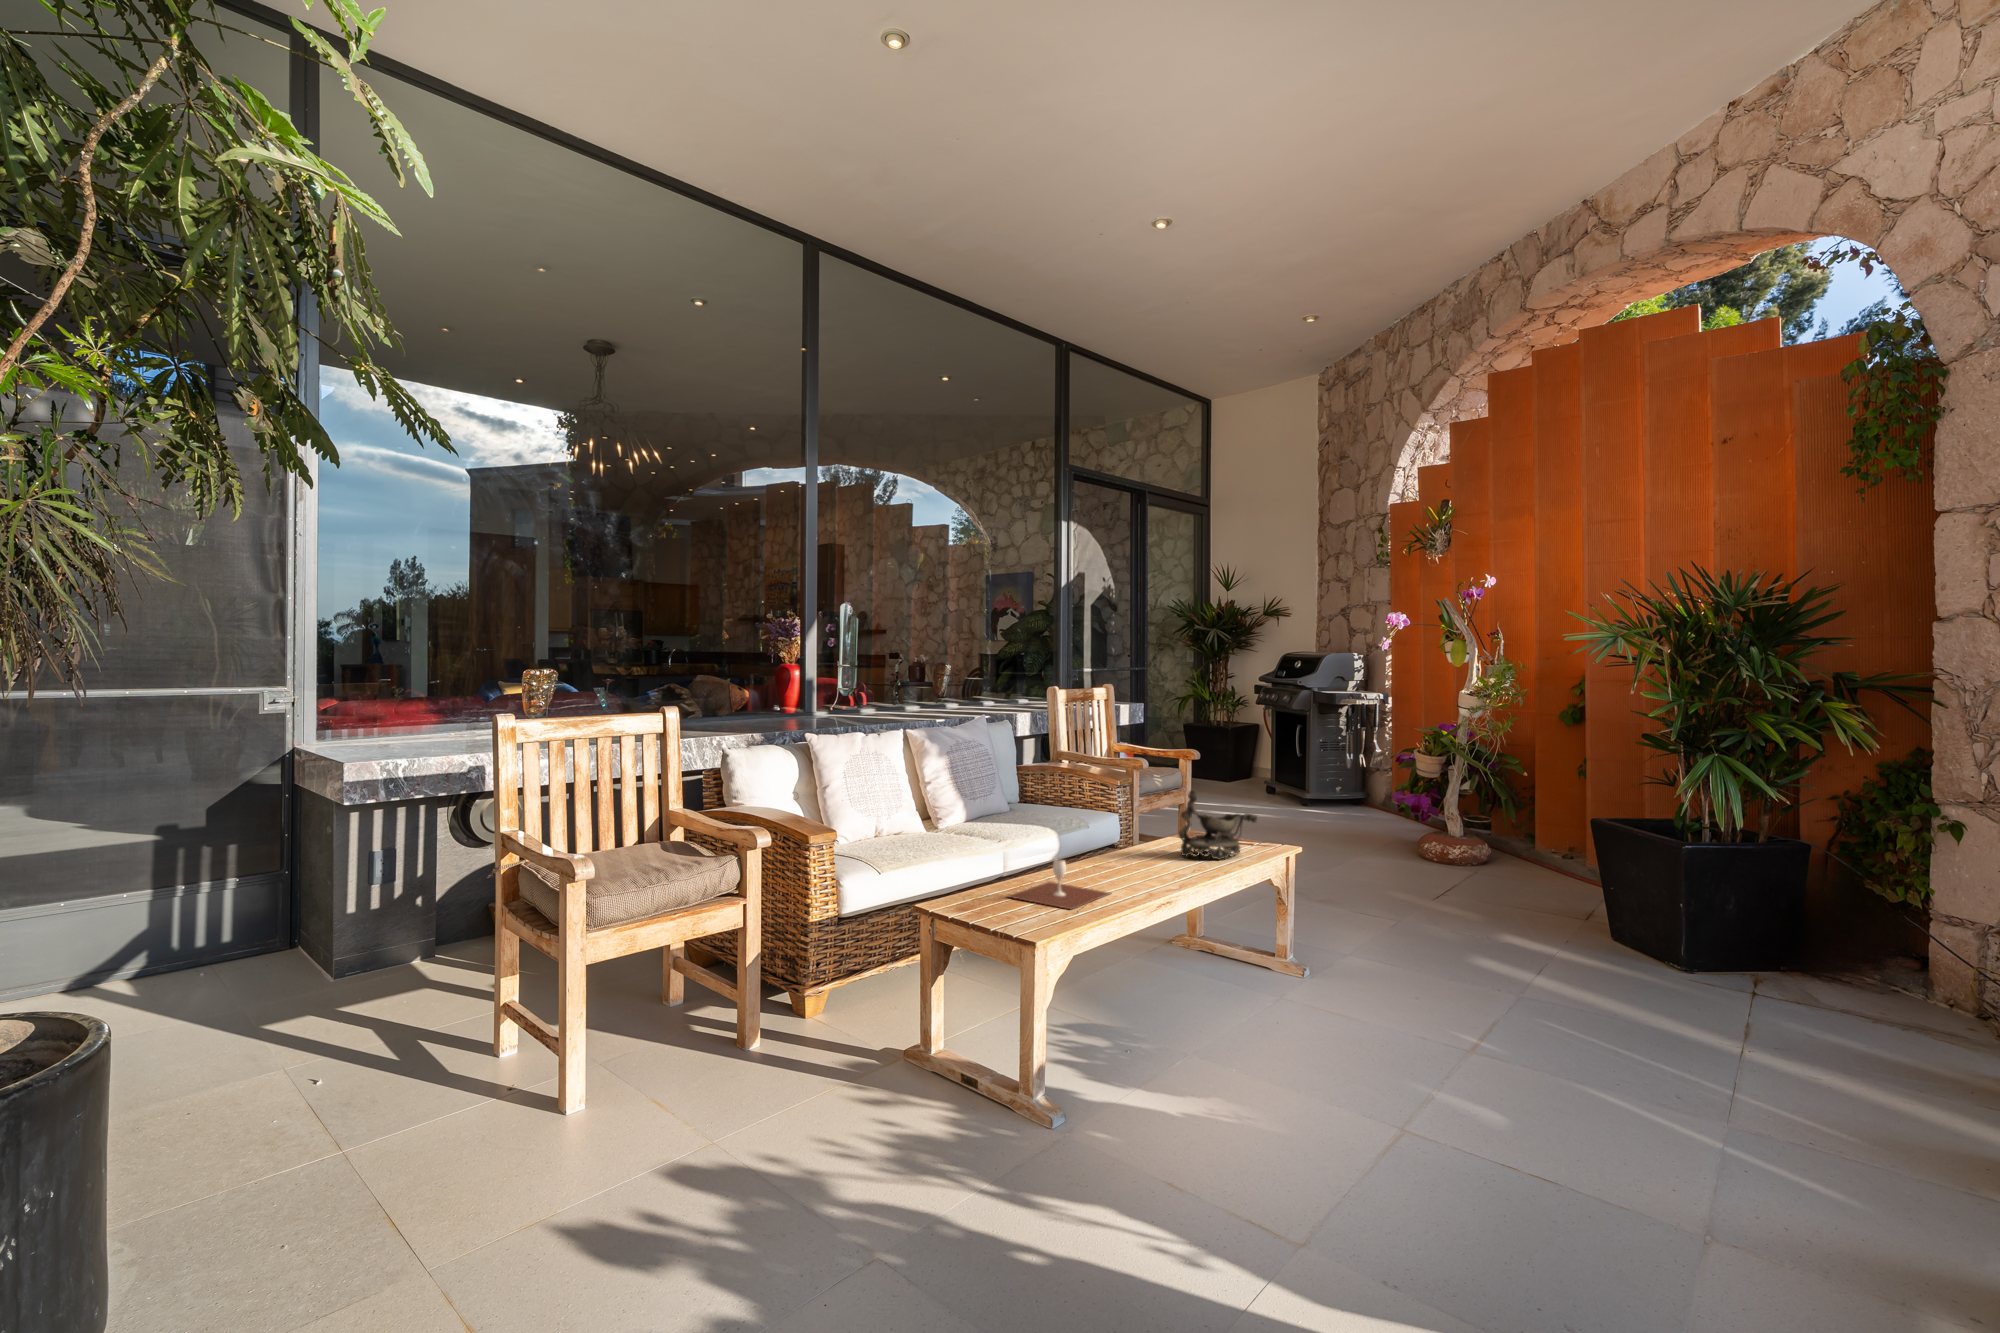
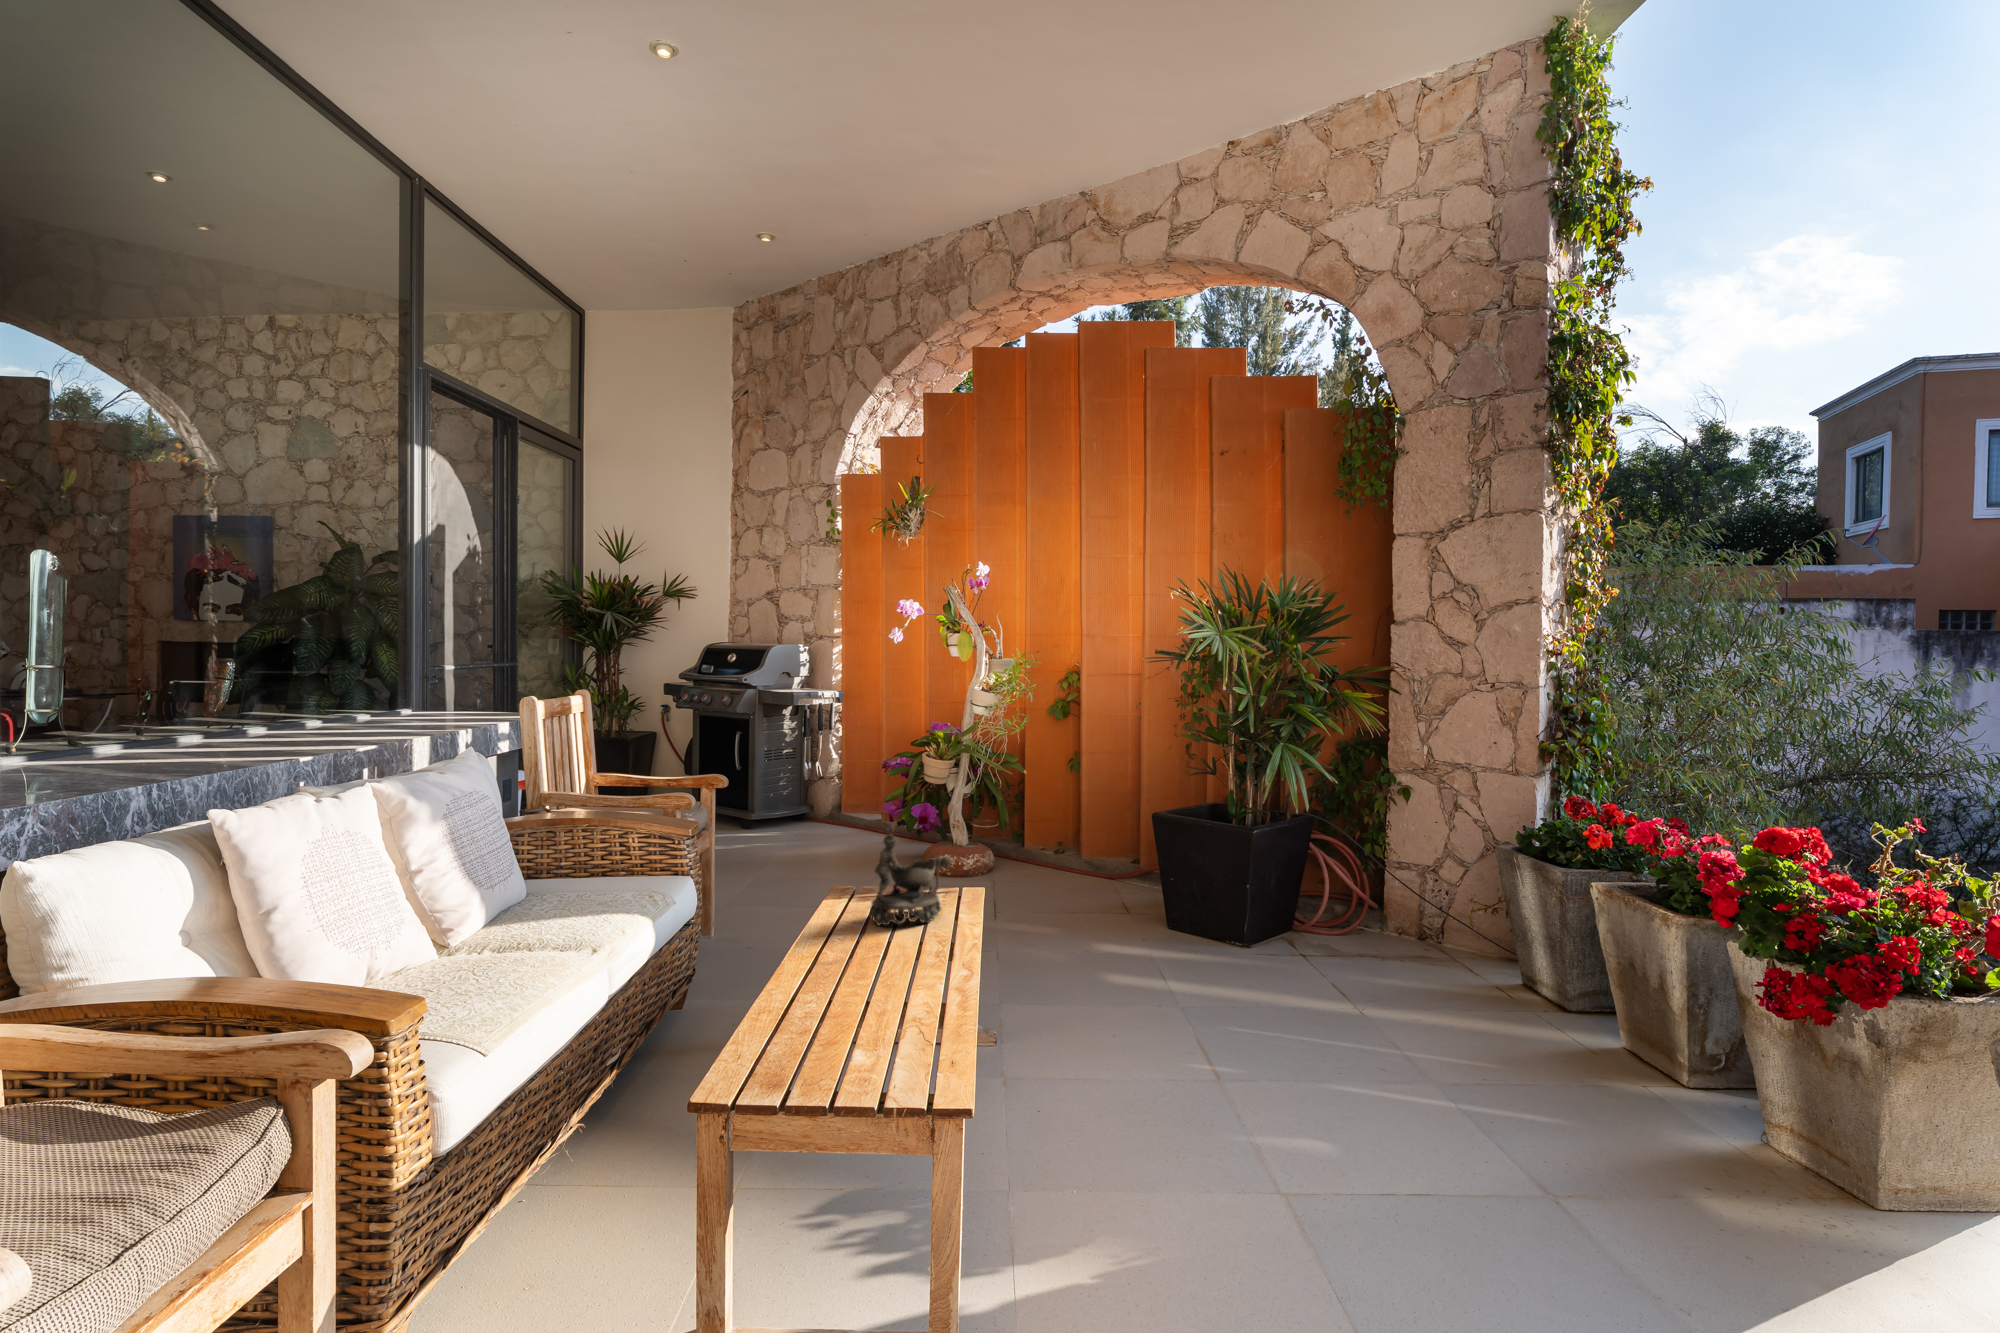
wine glass: present [1009,859,1109,909] -> none [776,965,900,1042]

